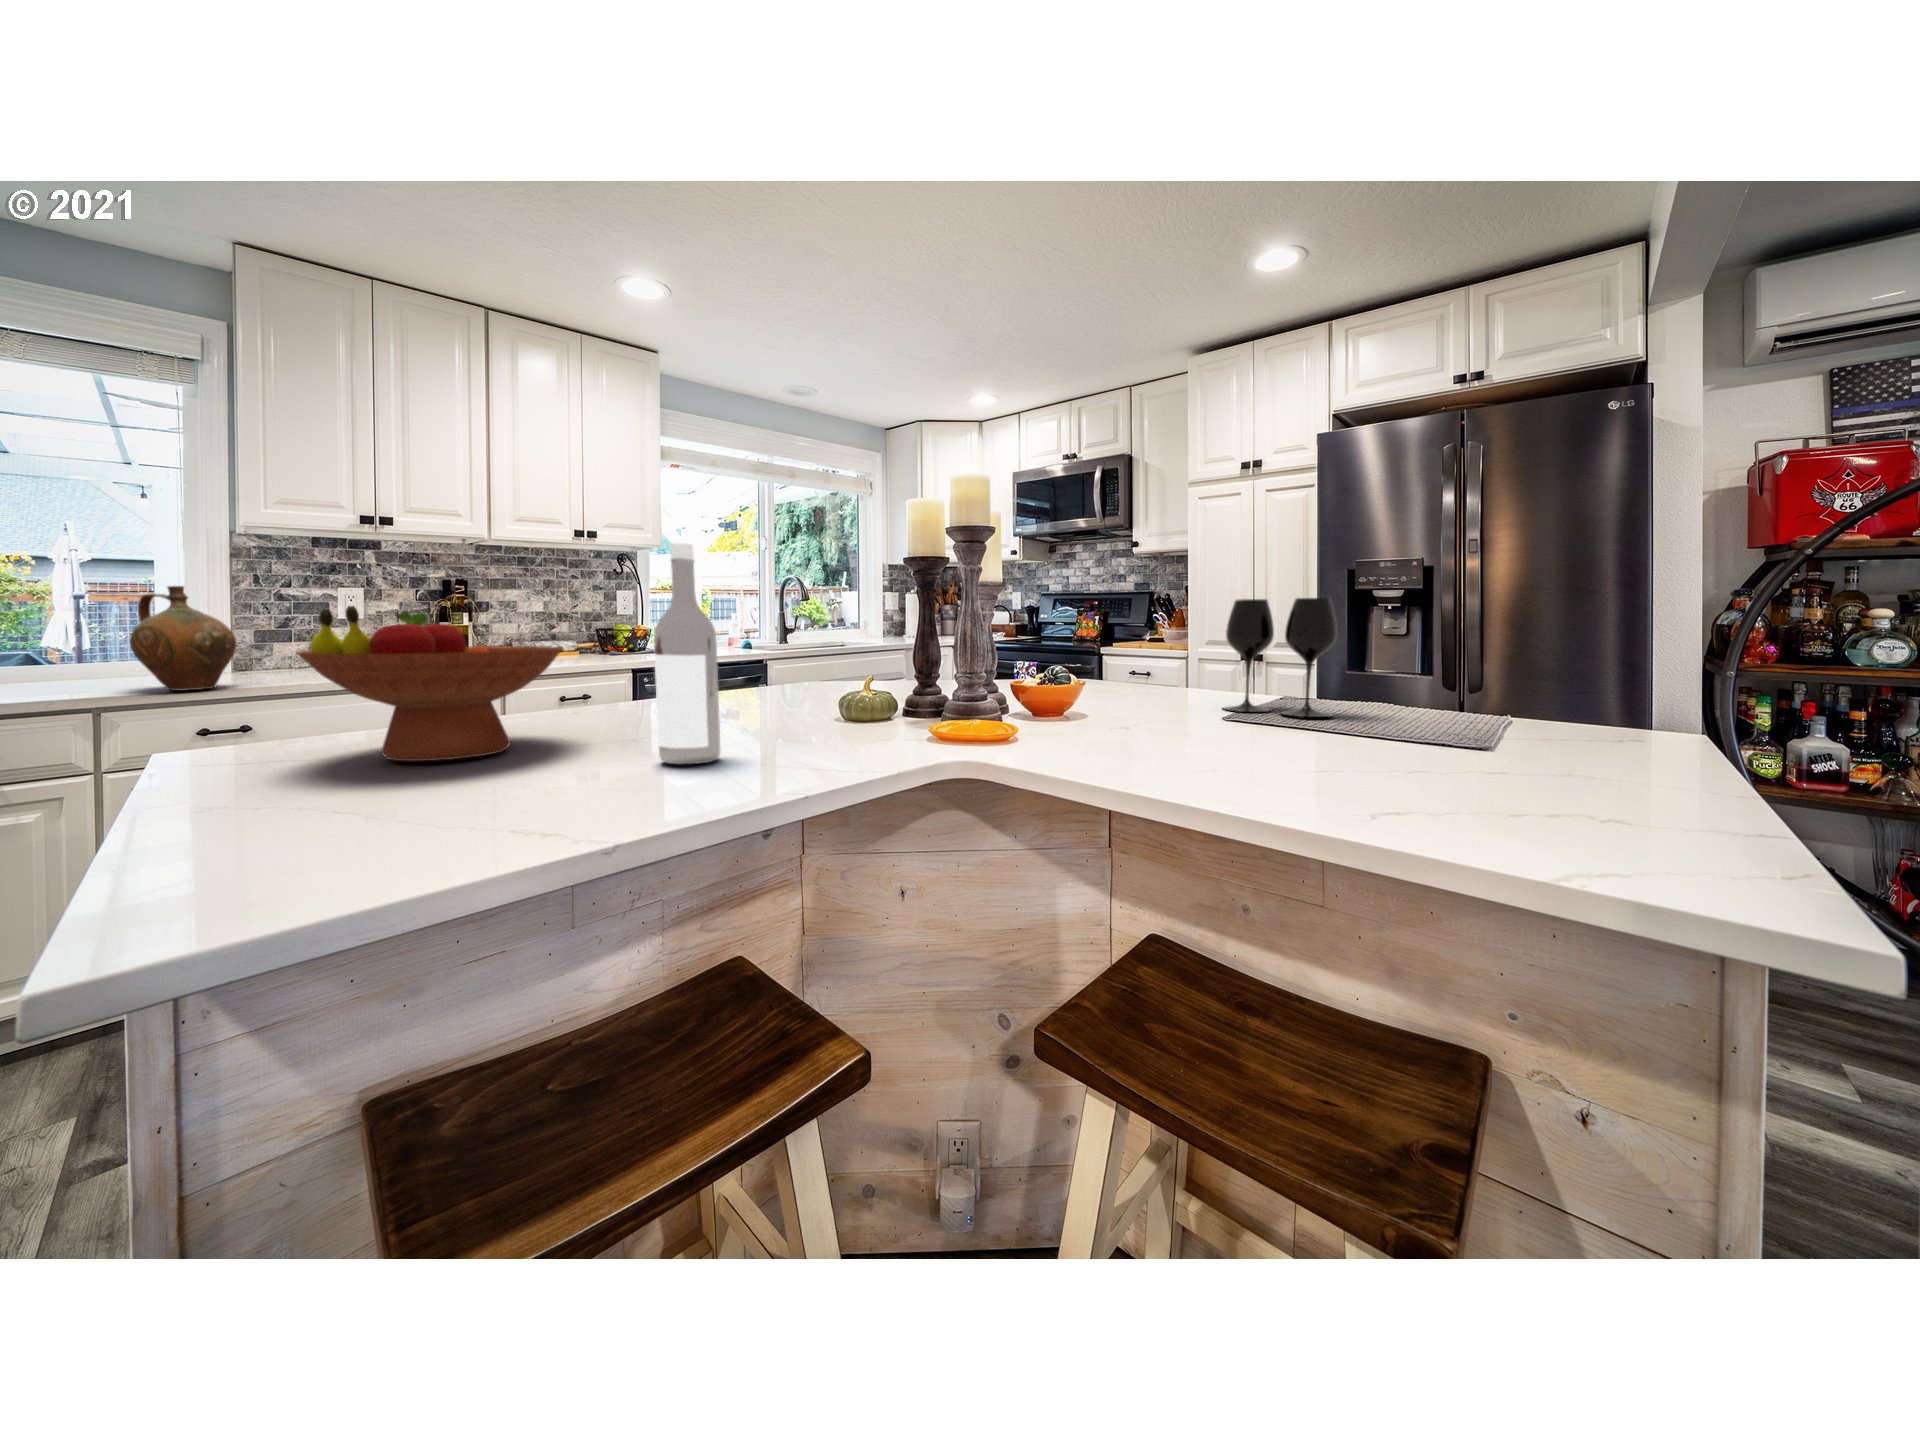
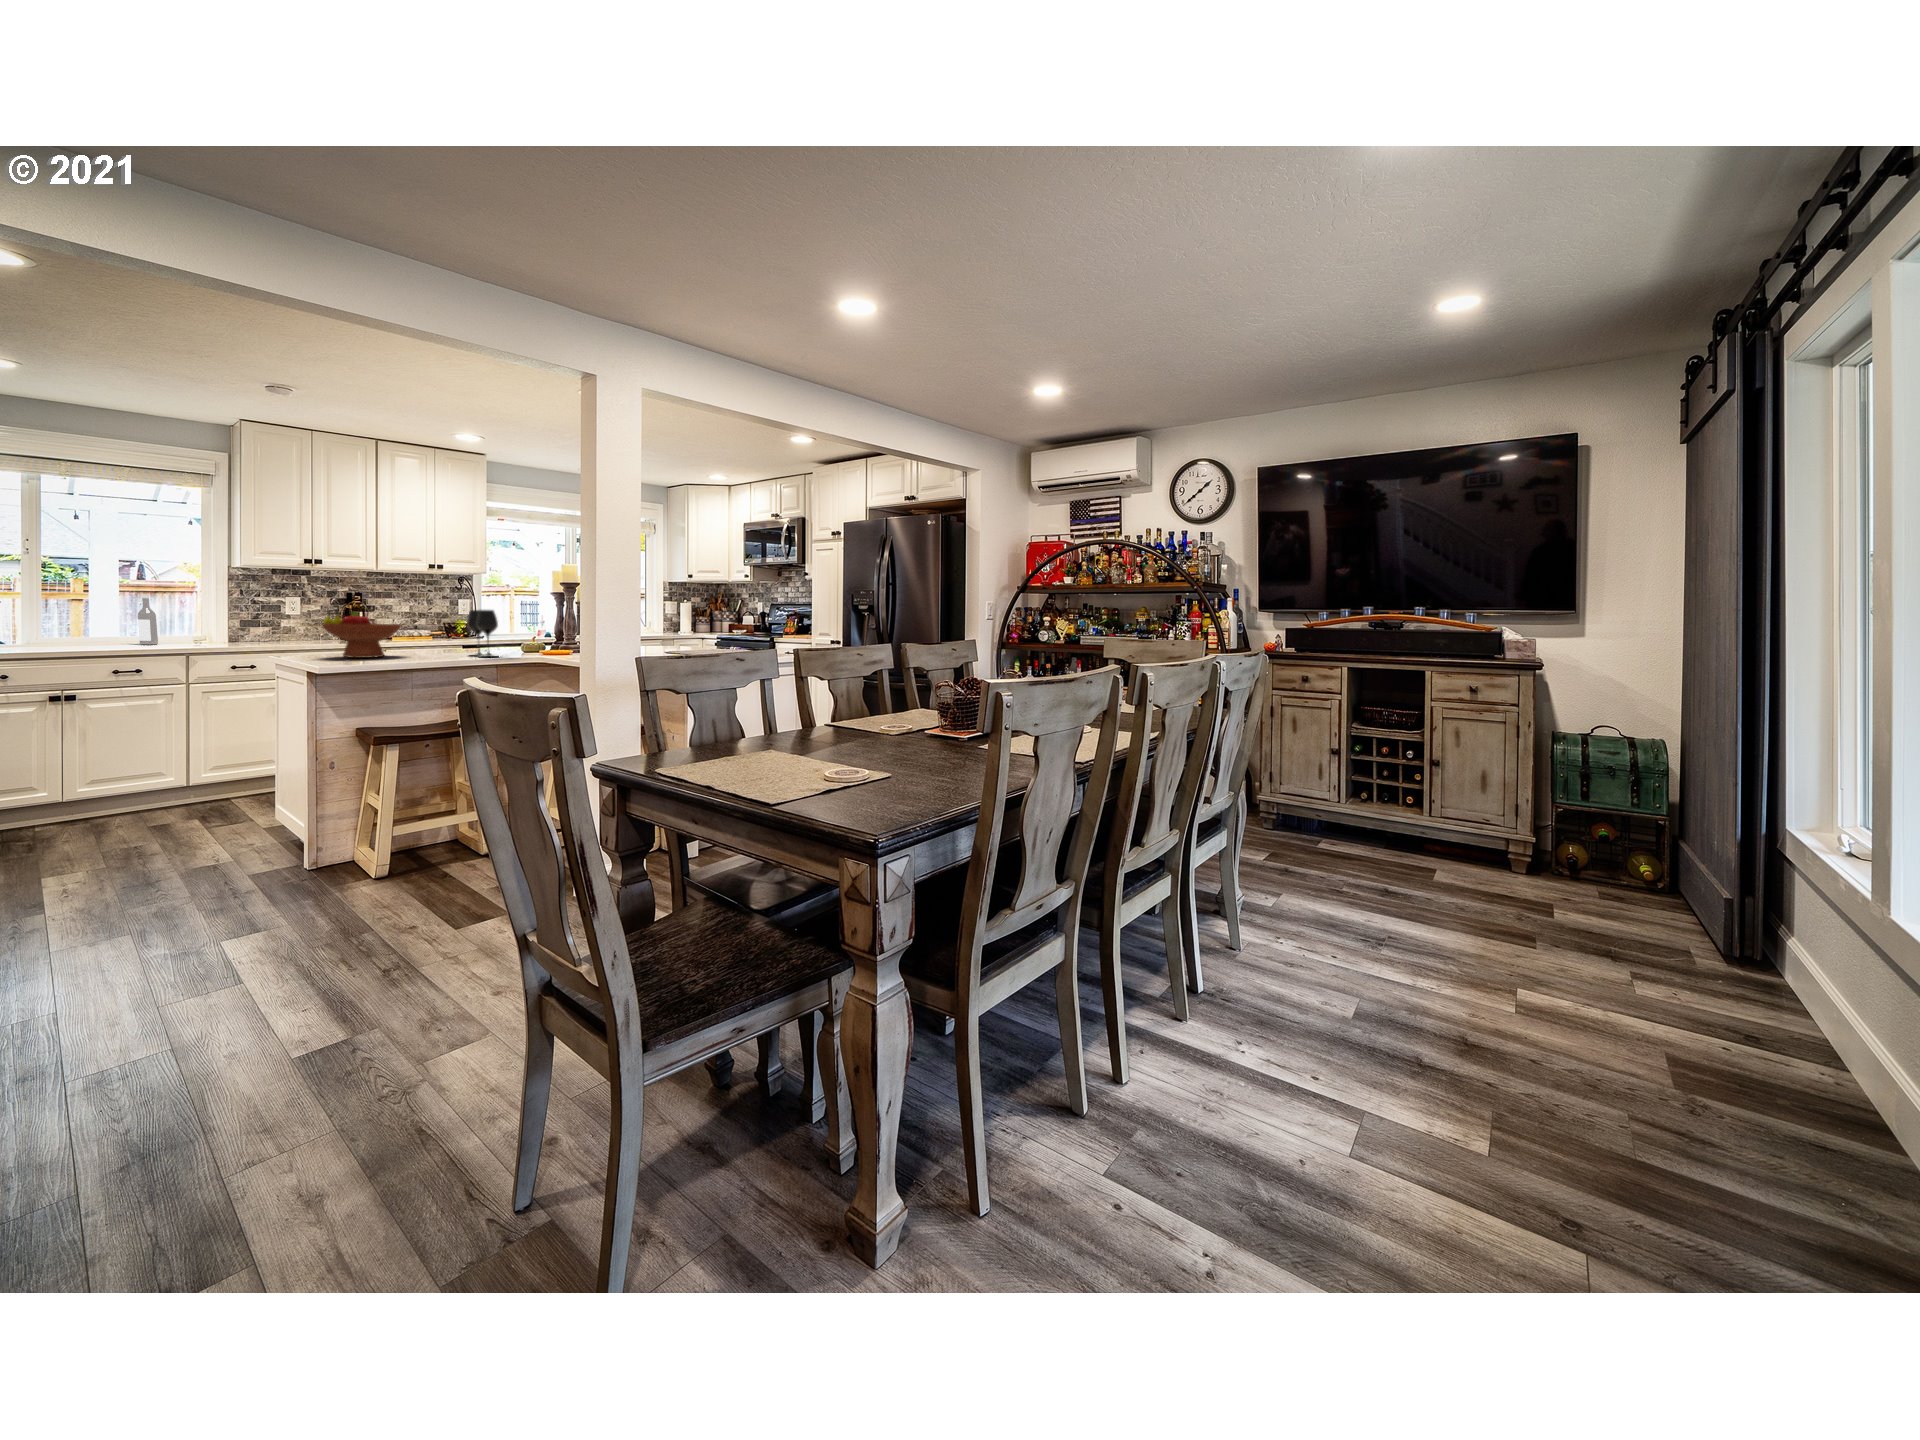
wine bottle: present [654,543,720,764] -> present [138,595,158,645]
ceramic jug: present [130,586,236,691] -> none [193,597,242,649]
wine glass: present [1223,598,1337,717] -> present [467,610,498,657]

